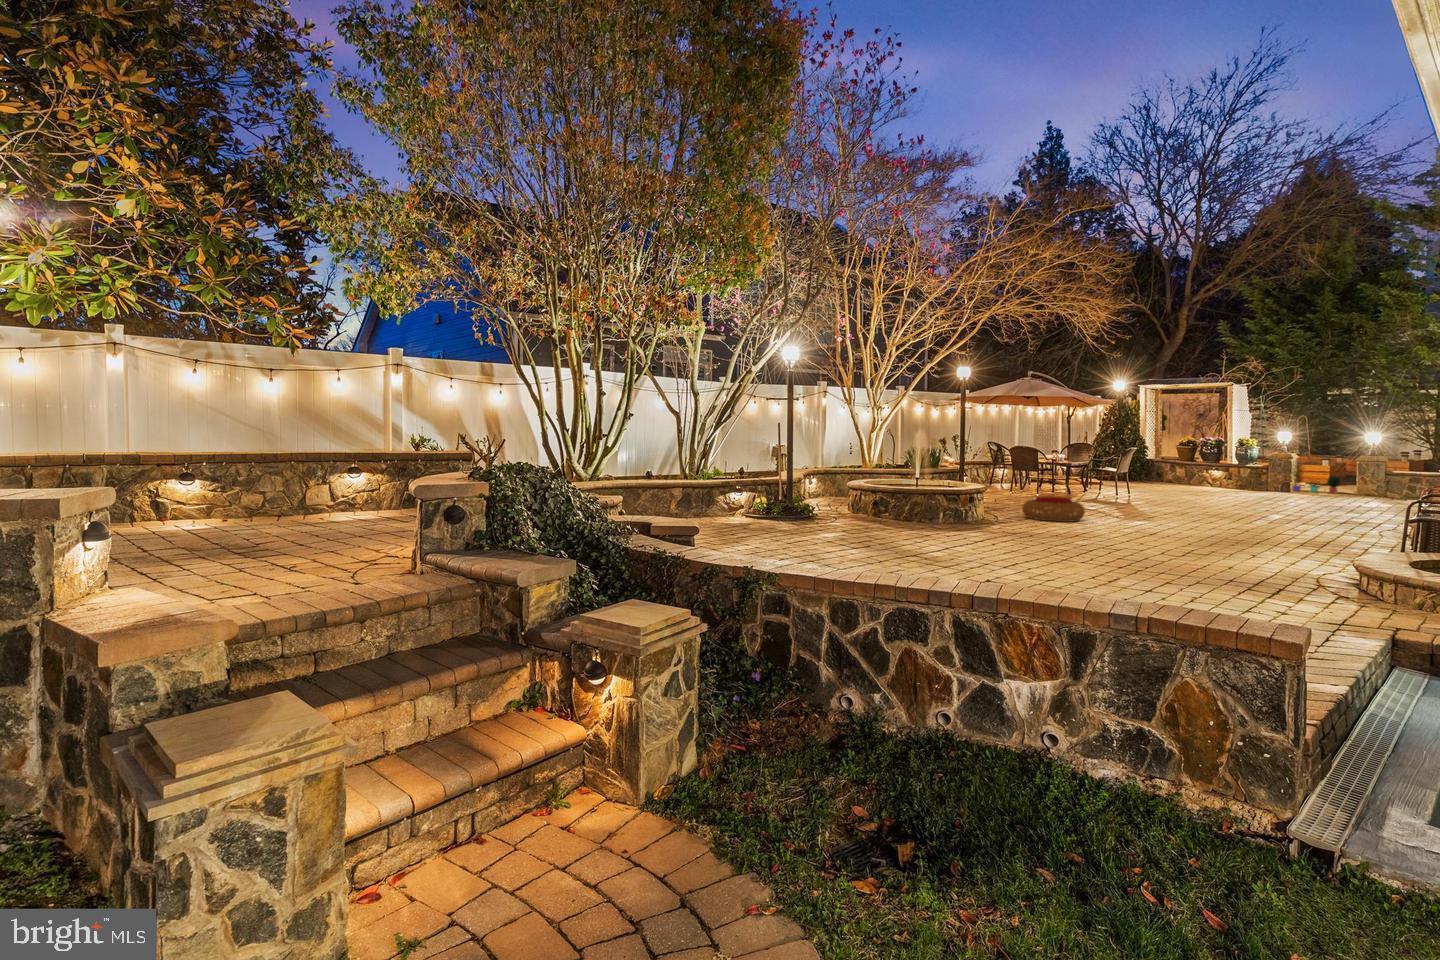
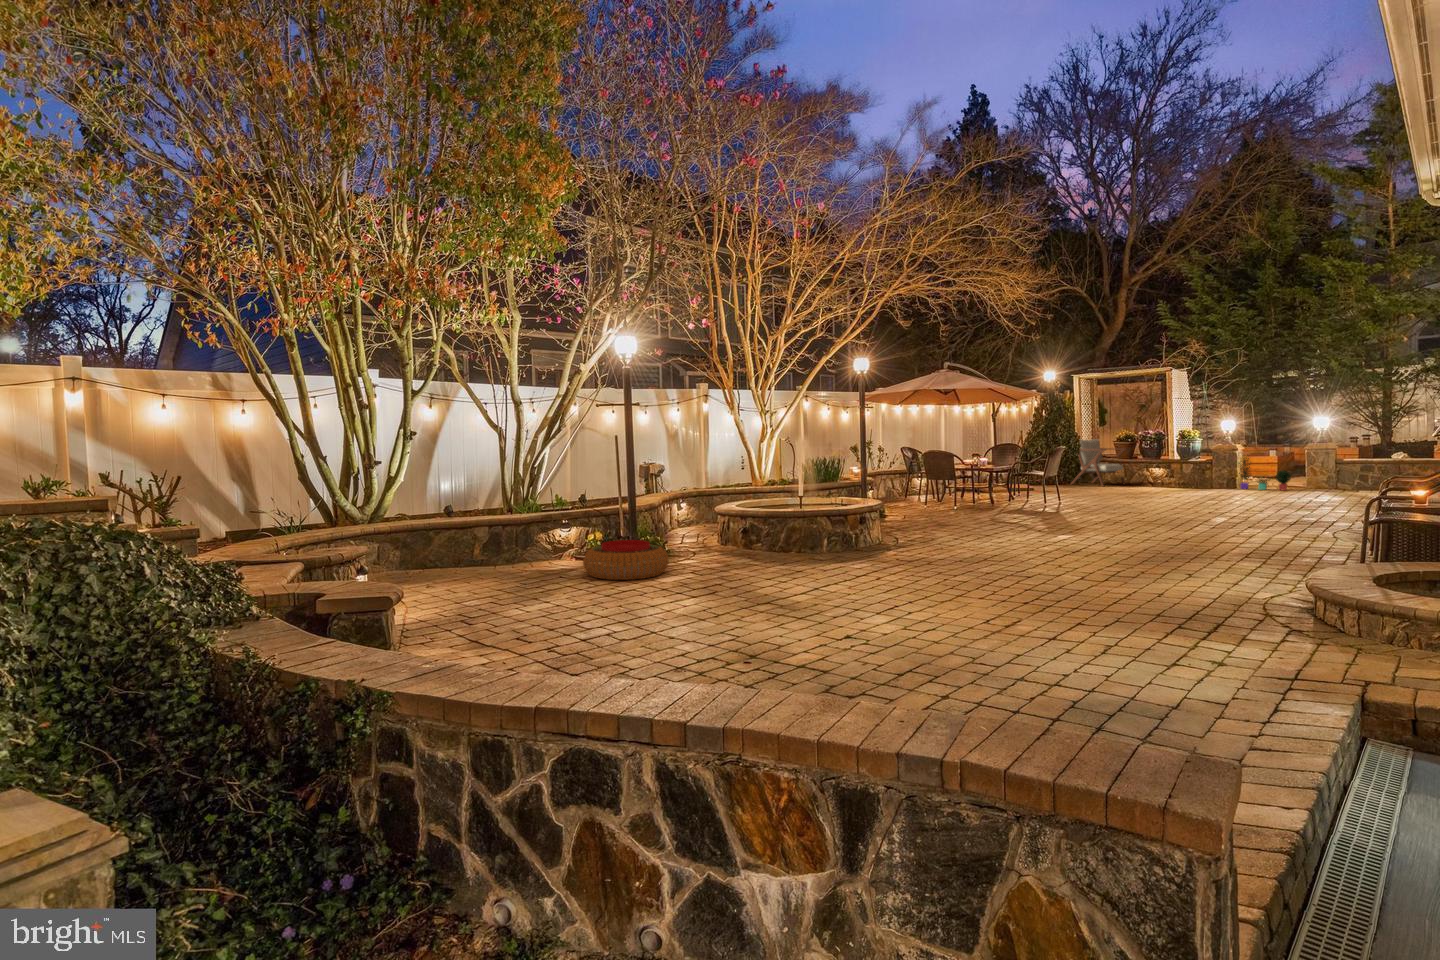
lounge chair: none [1134,442,1189,484] -> present [1071,439,1126,486]
pouf: present [1023,497,1085,522] -> present [583,540,668,580]

